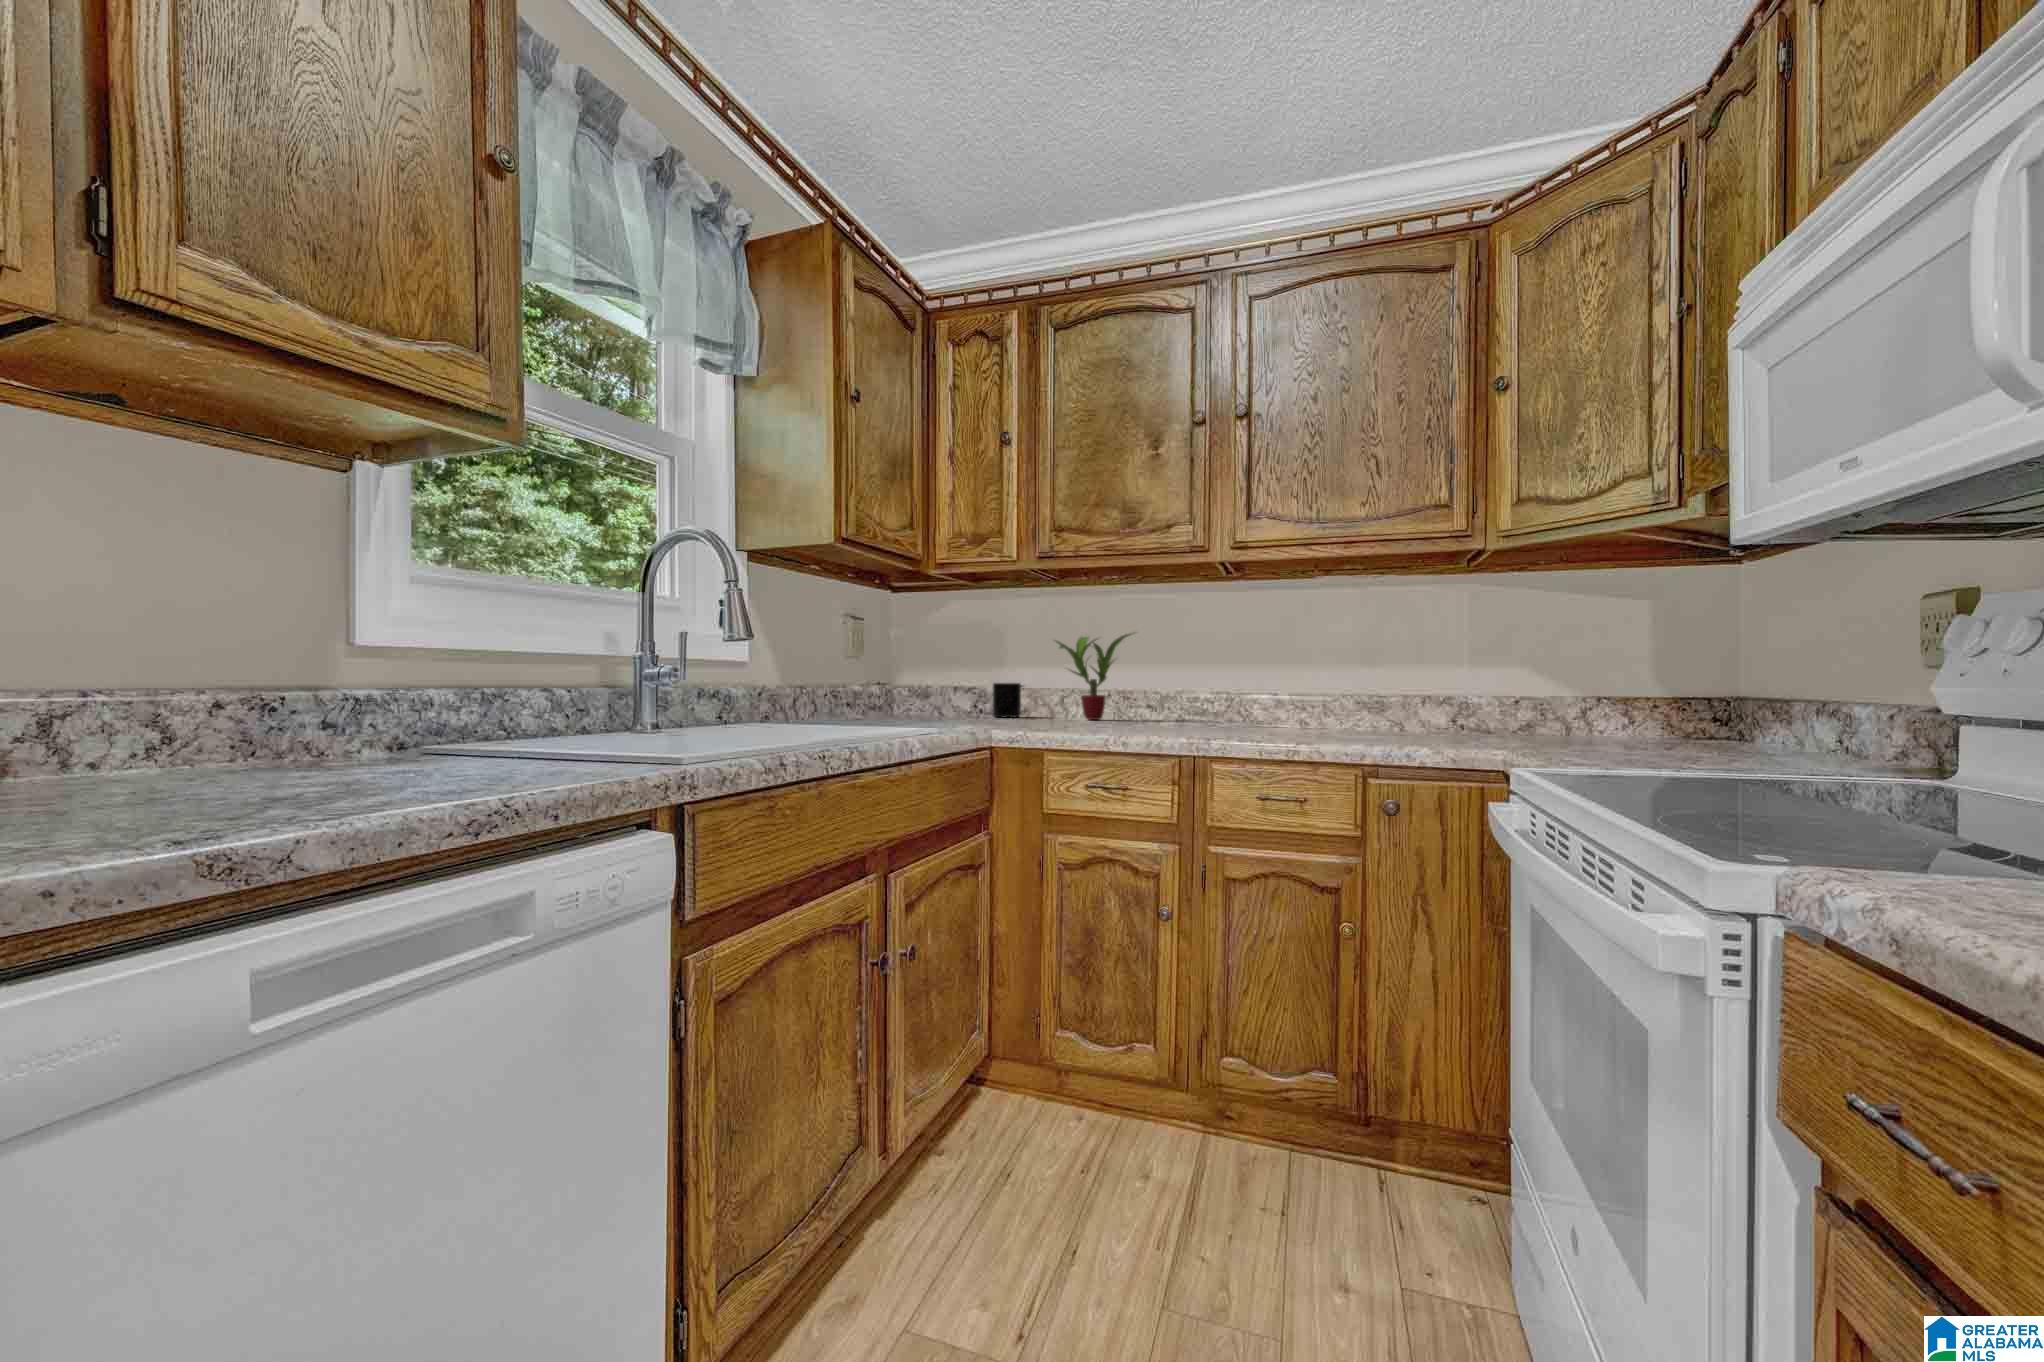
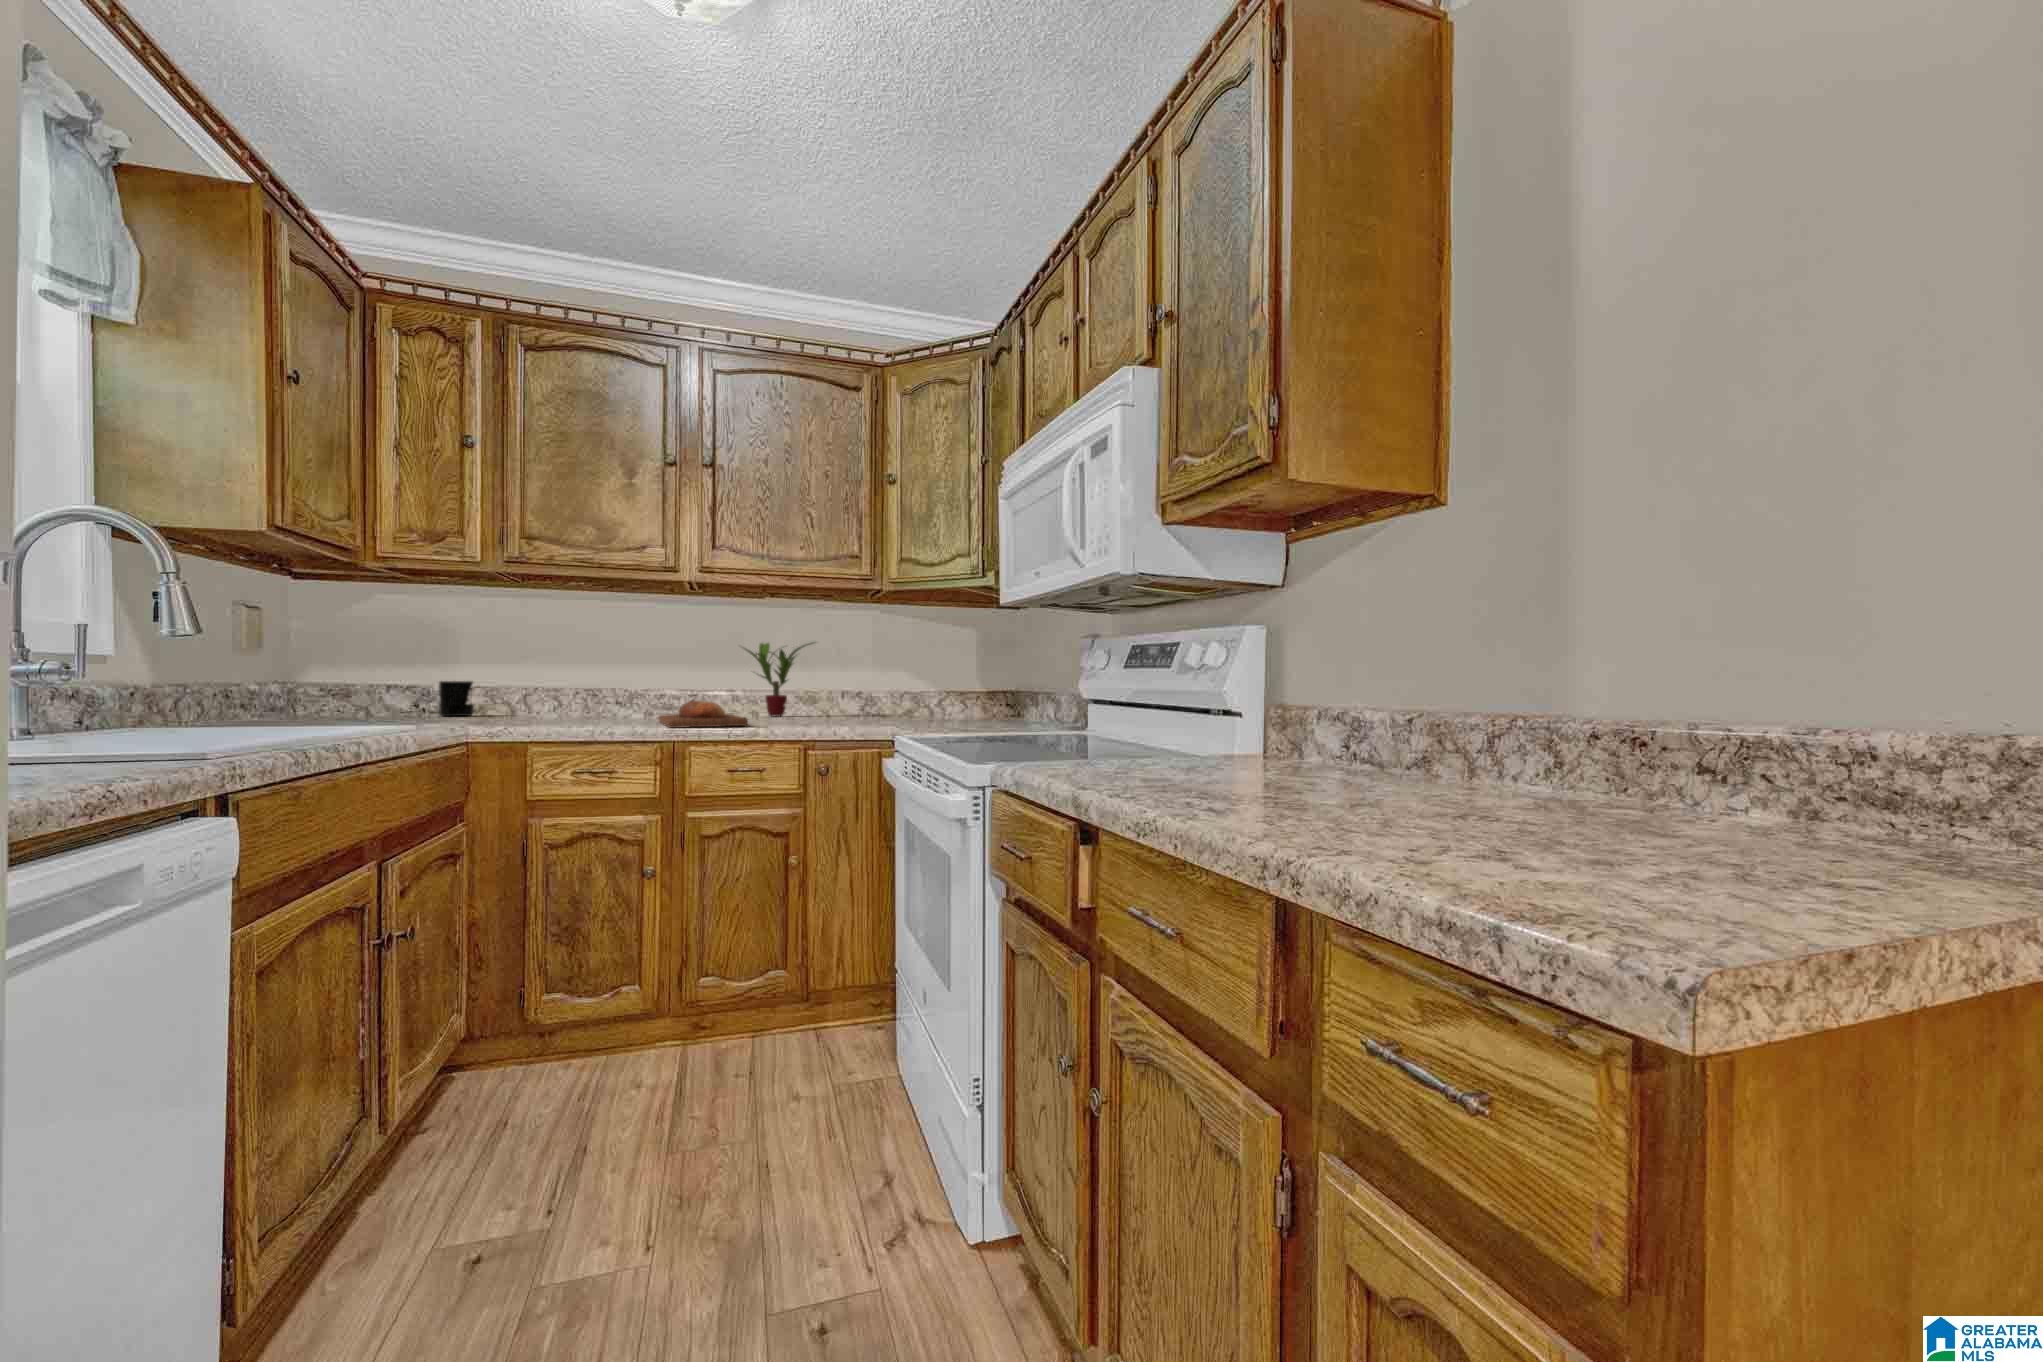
potted plant: present [1056,632,1134,720] -> present [744,642,813,716]
bread loaf: none [1181,707,1282,742] -> present [658,701,748,728]

